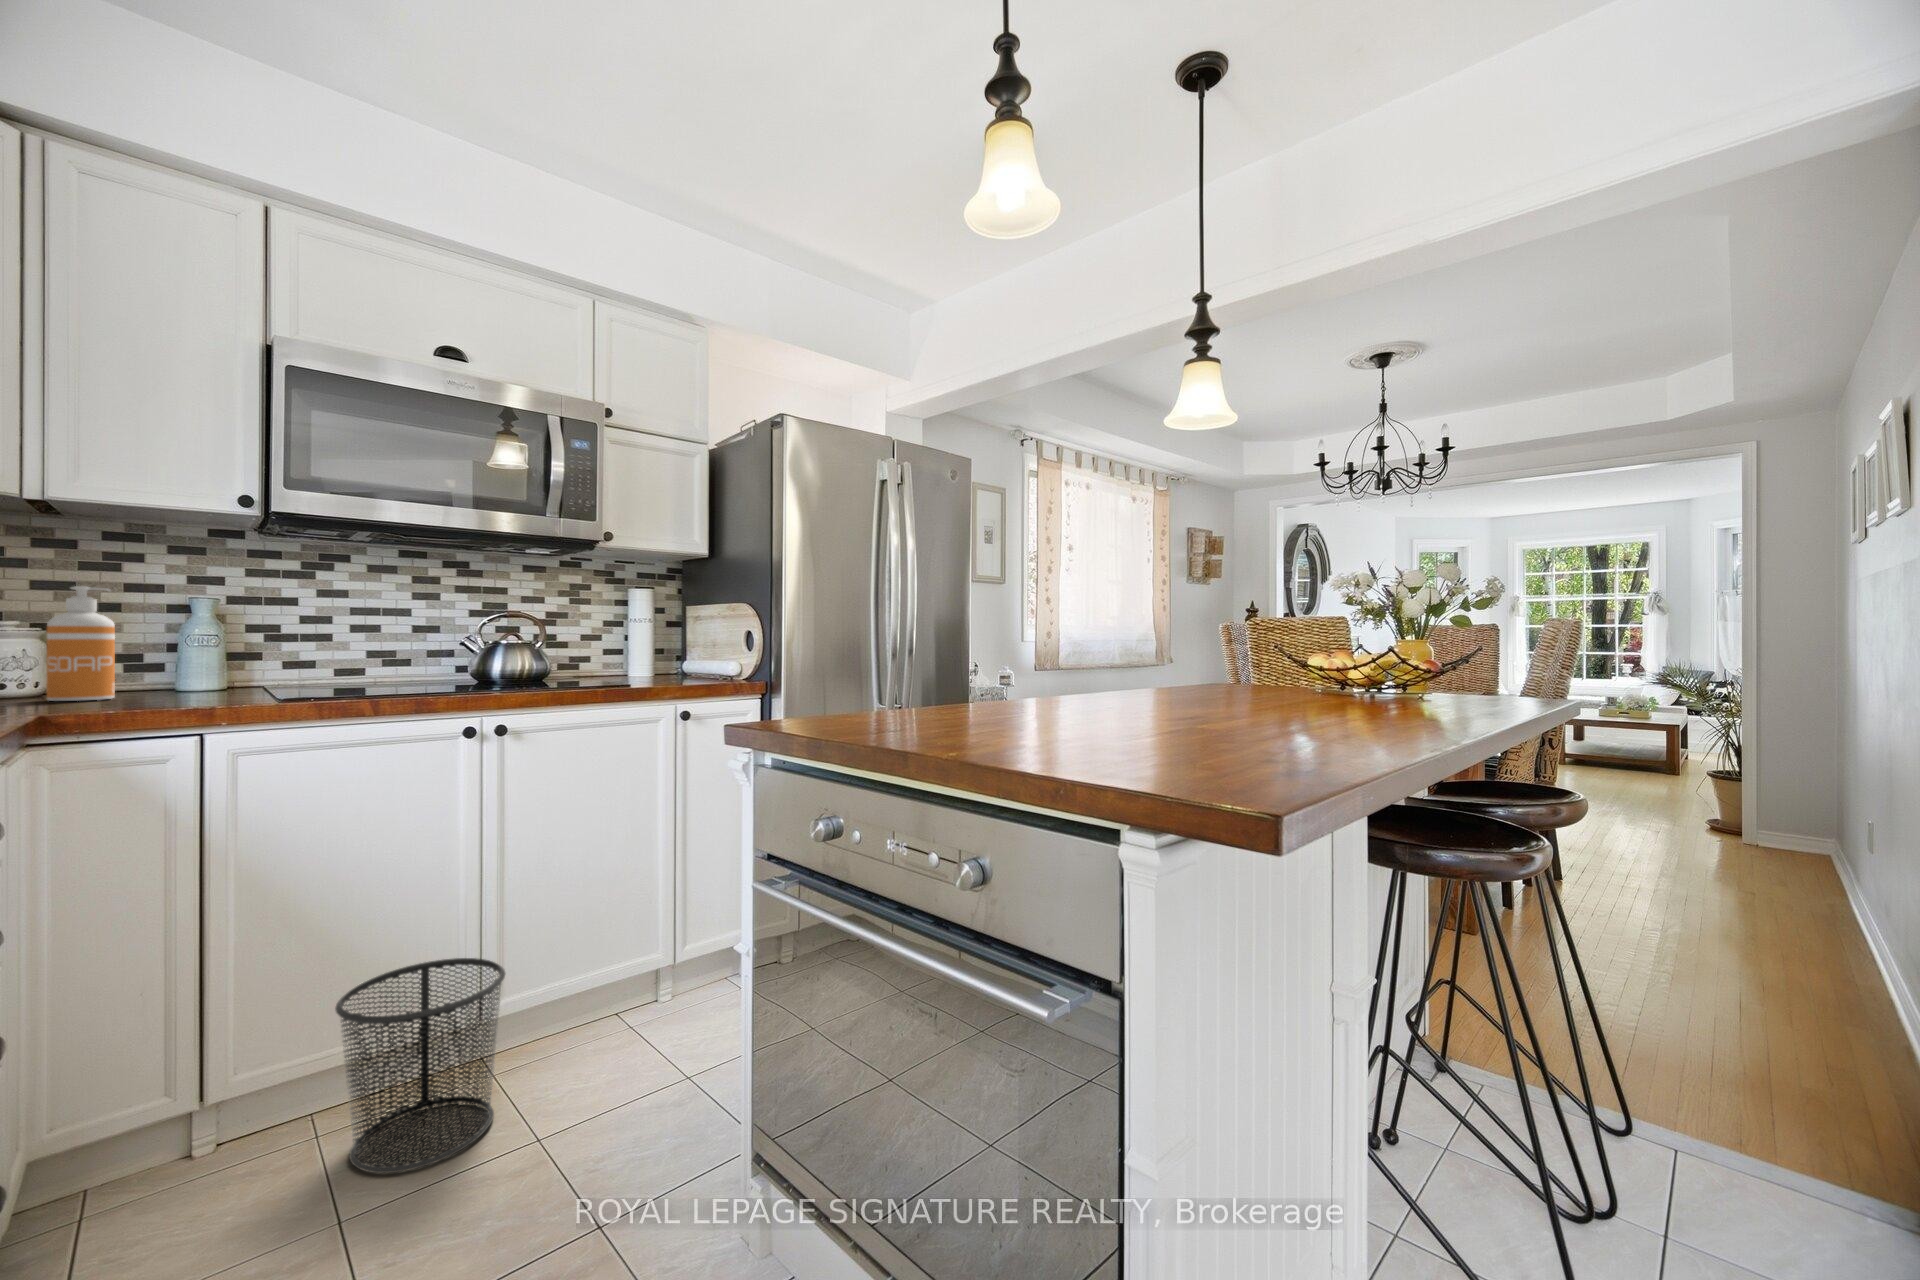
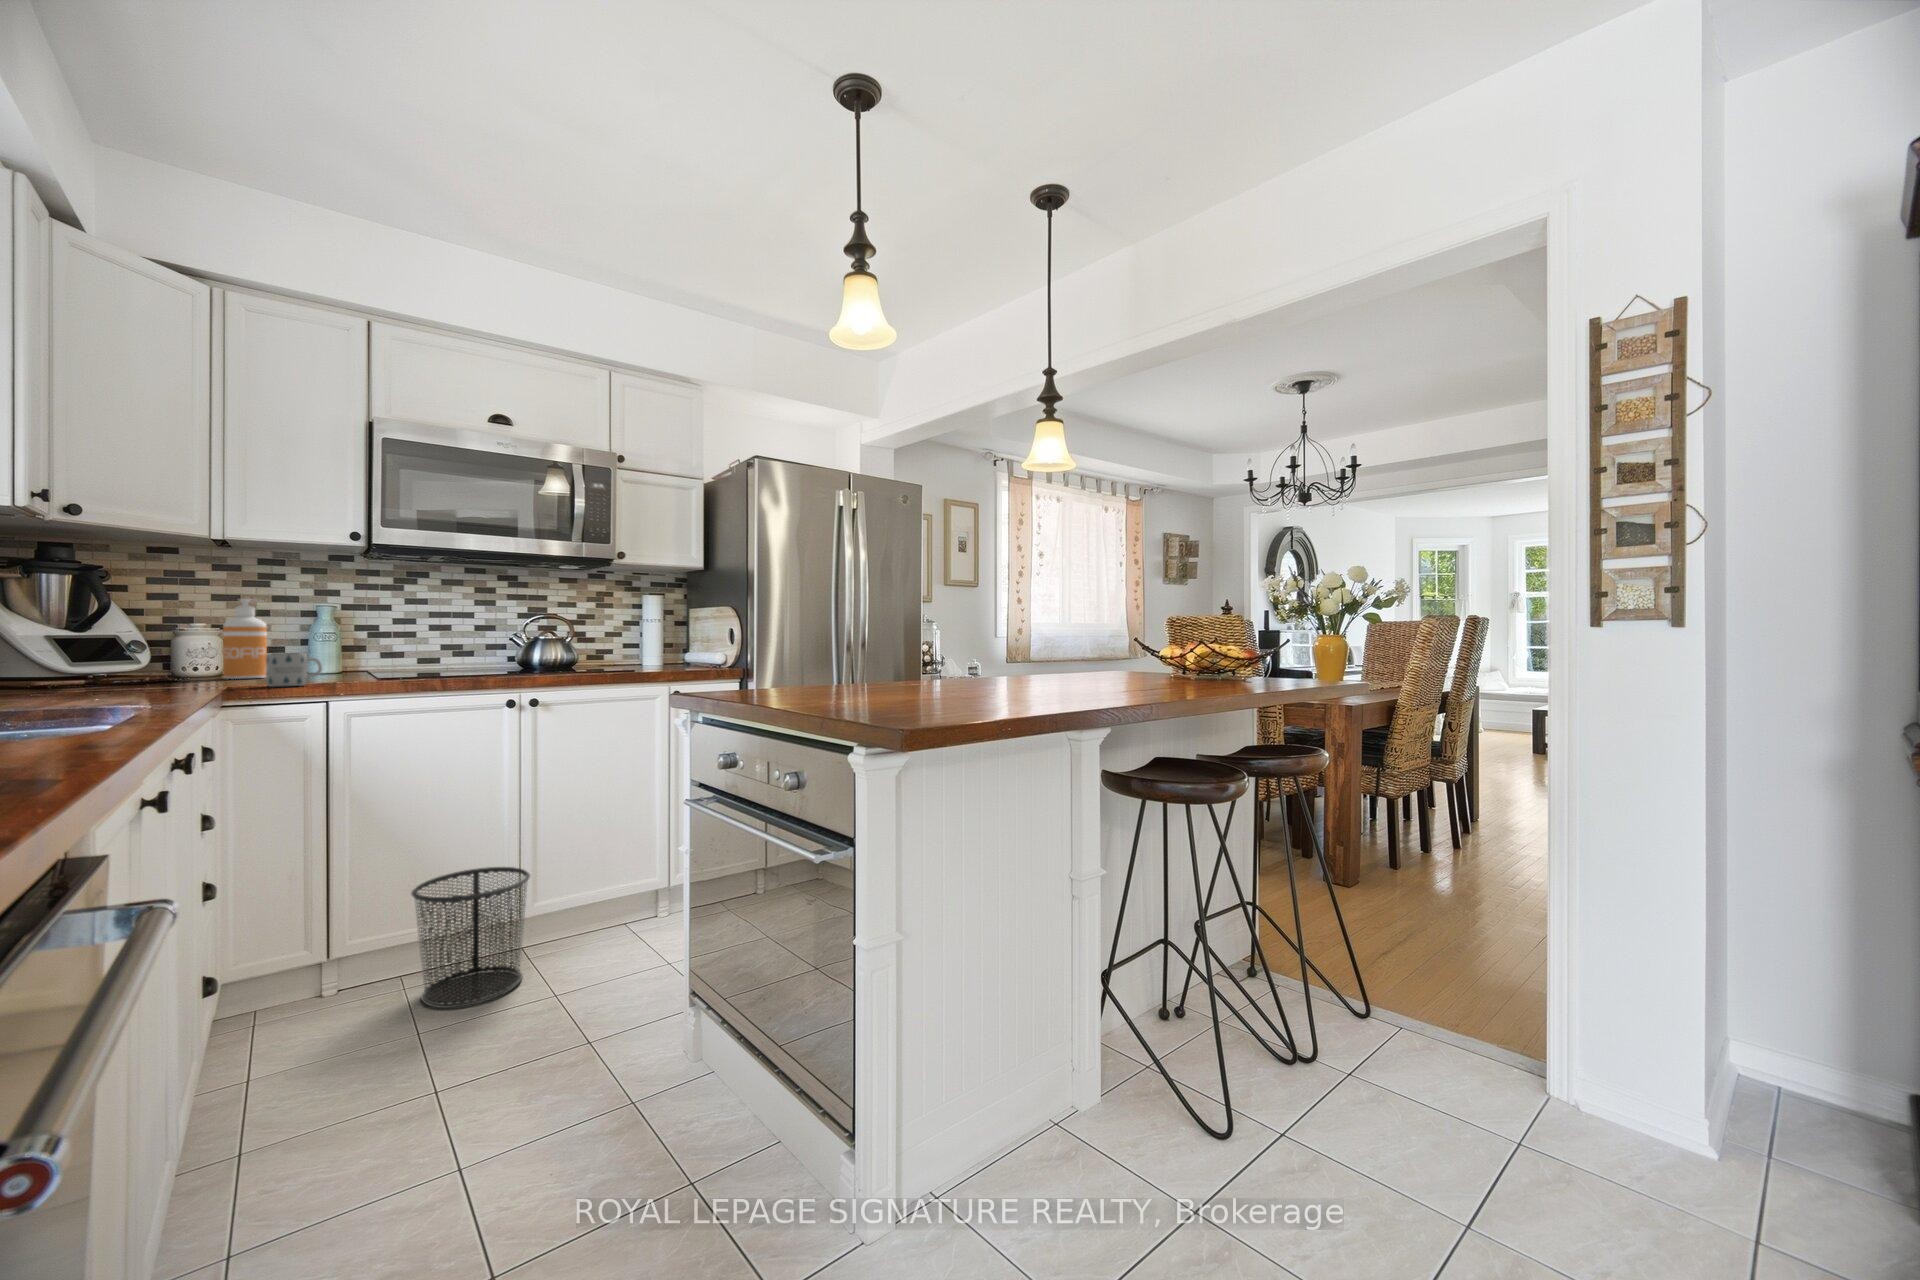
mug: none [113,666,202,715] -> present [266,653,322,687]

